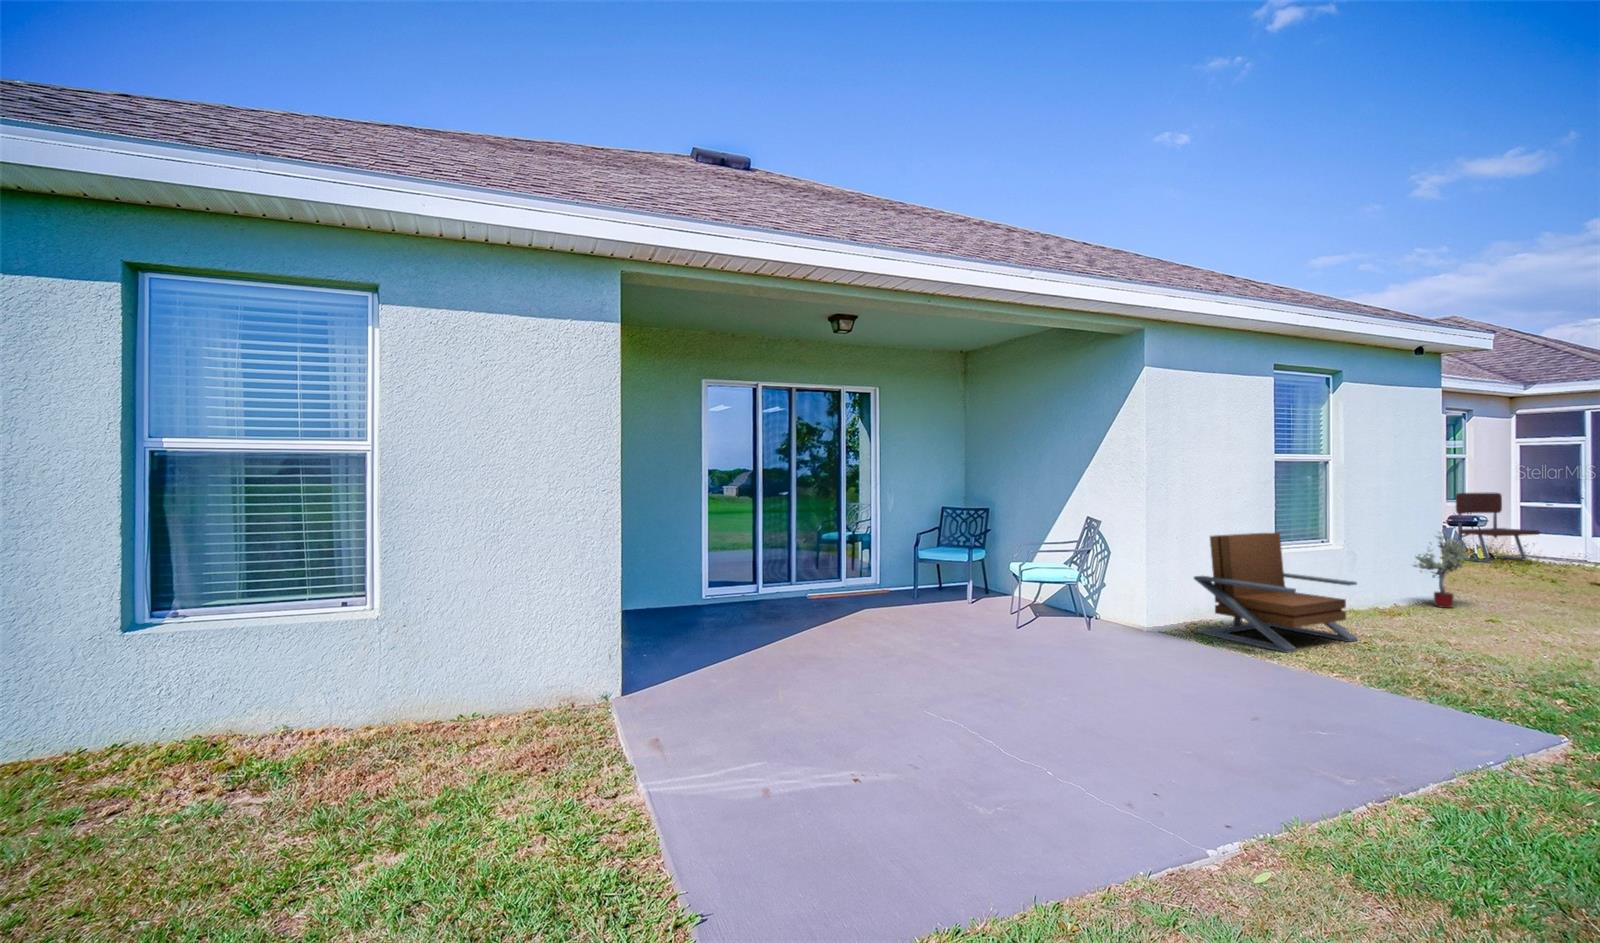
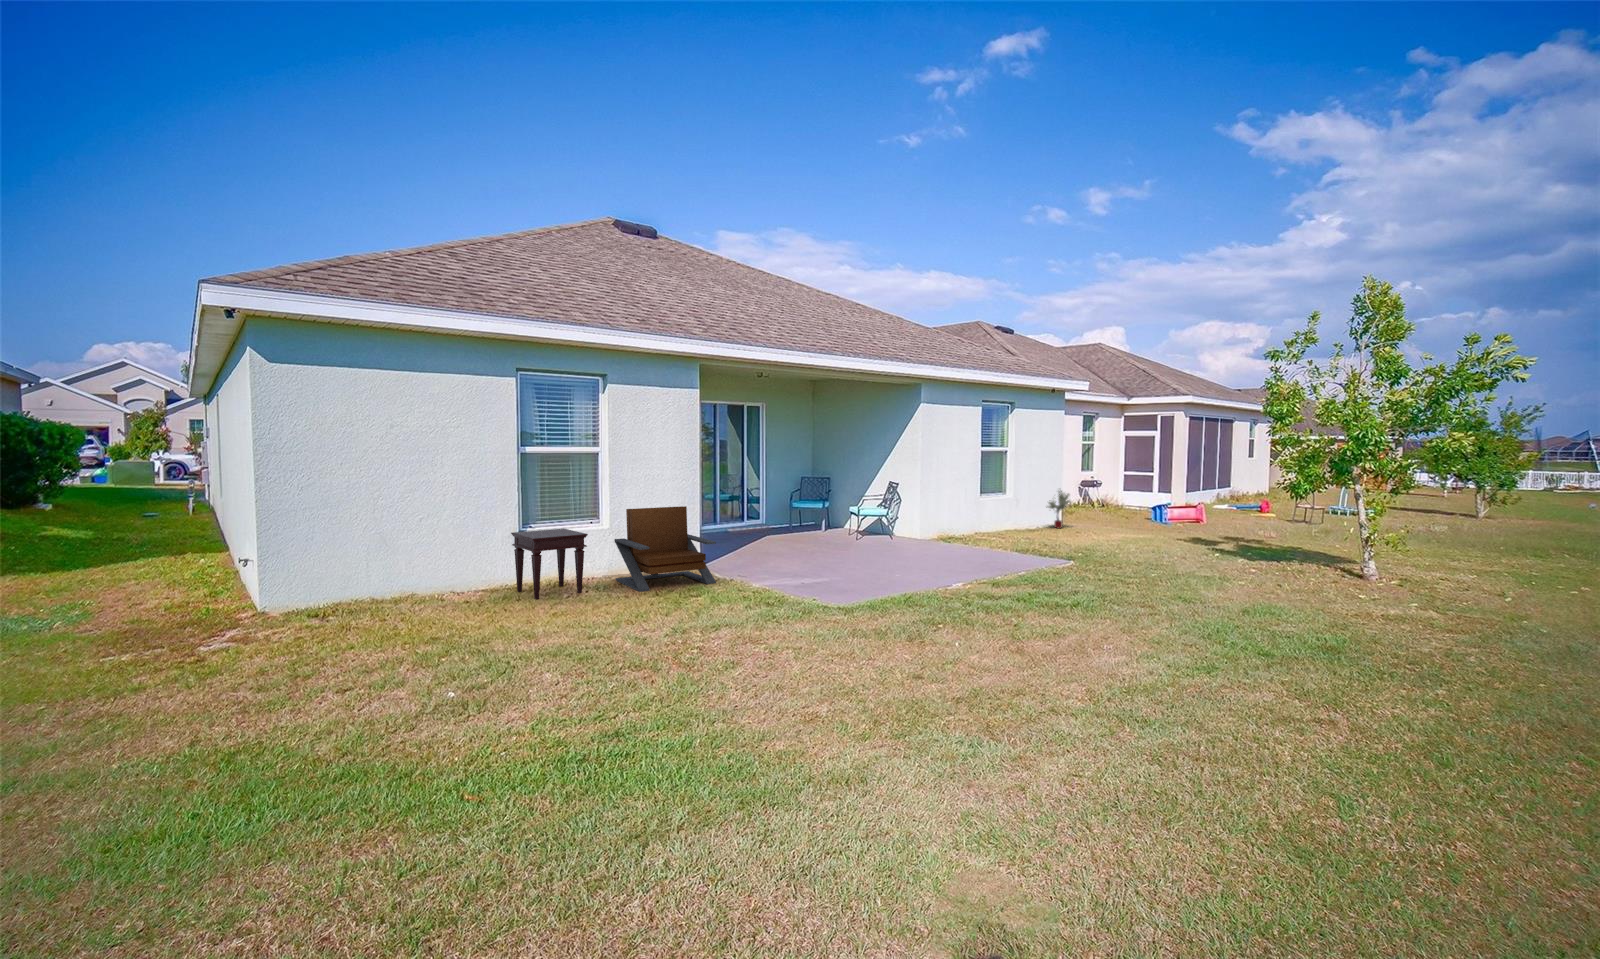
bench: present [1456,493,1540,562] -> none [1087,465,1127,508]
lounge chair: present [1194,533,1358,653] -> present [614,506,716,592]
side table: none [128,609,324,787] -> present [511,529,588,599]

